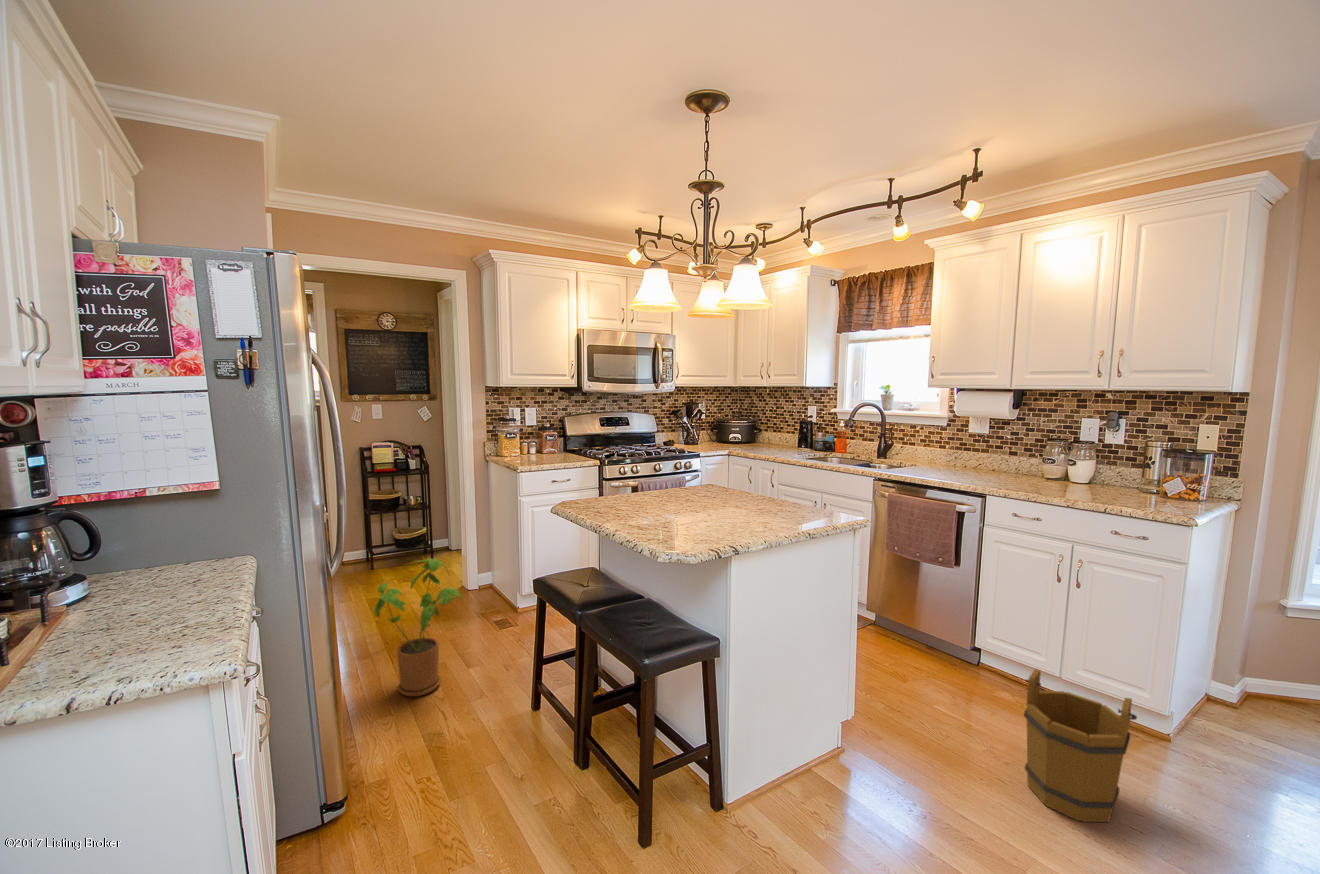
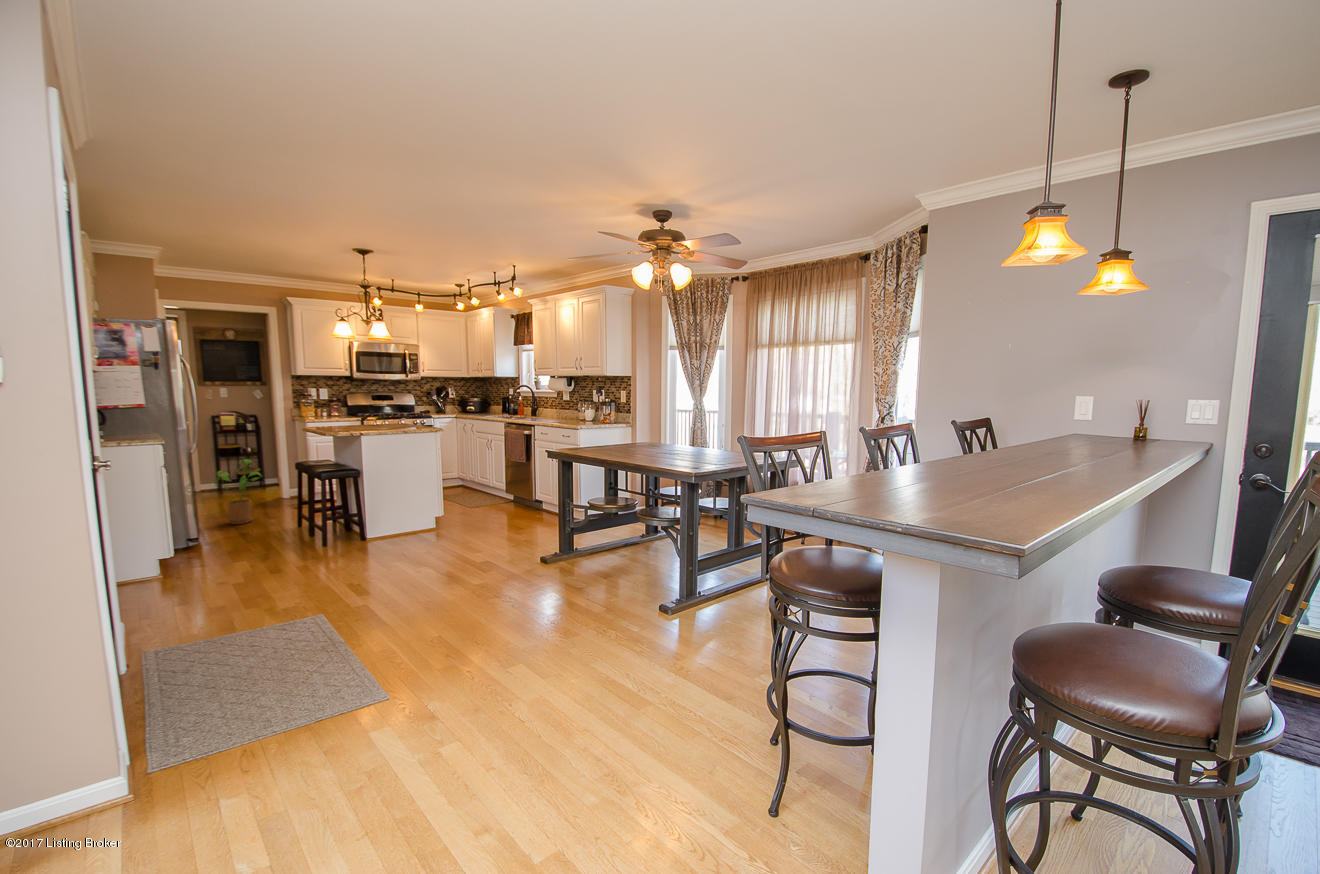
bucket: present [1024,669,1137,822] -> none [491,485,527,534]

